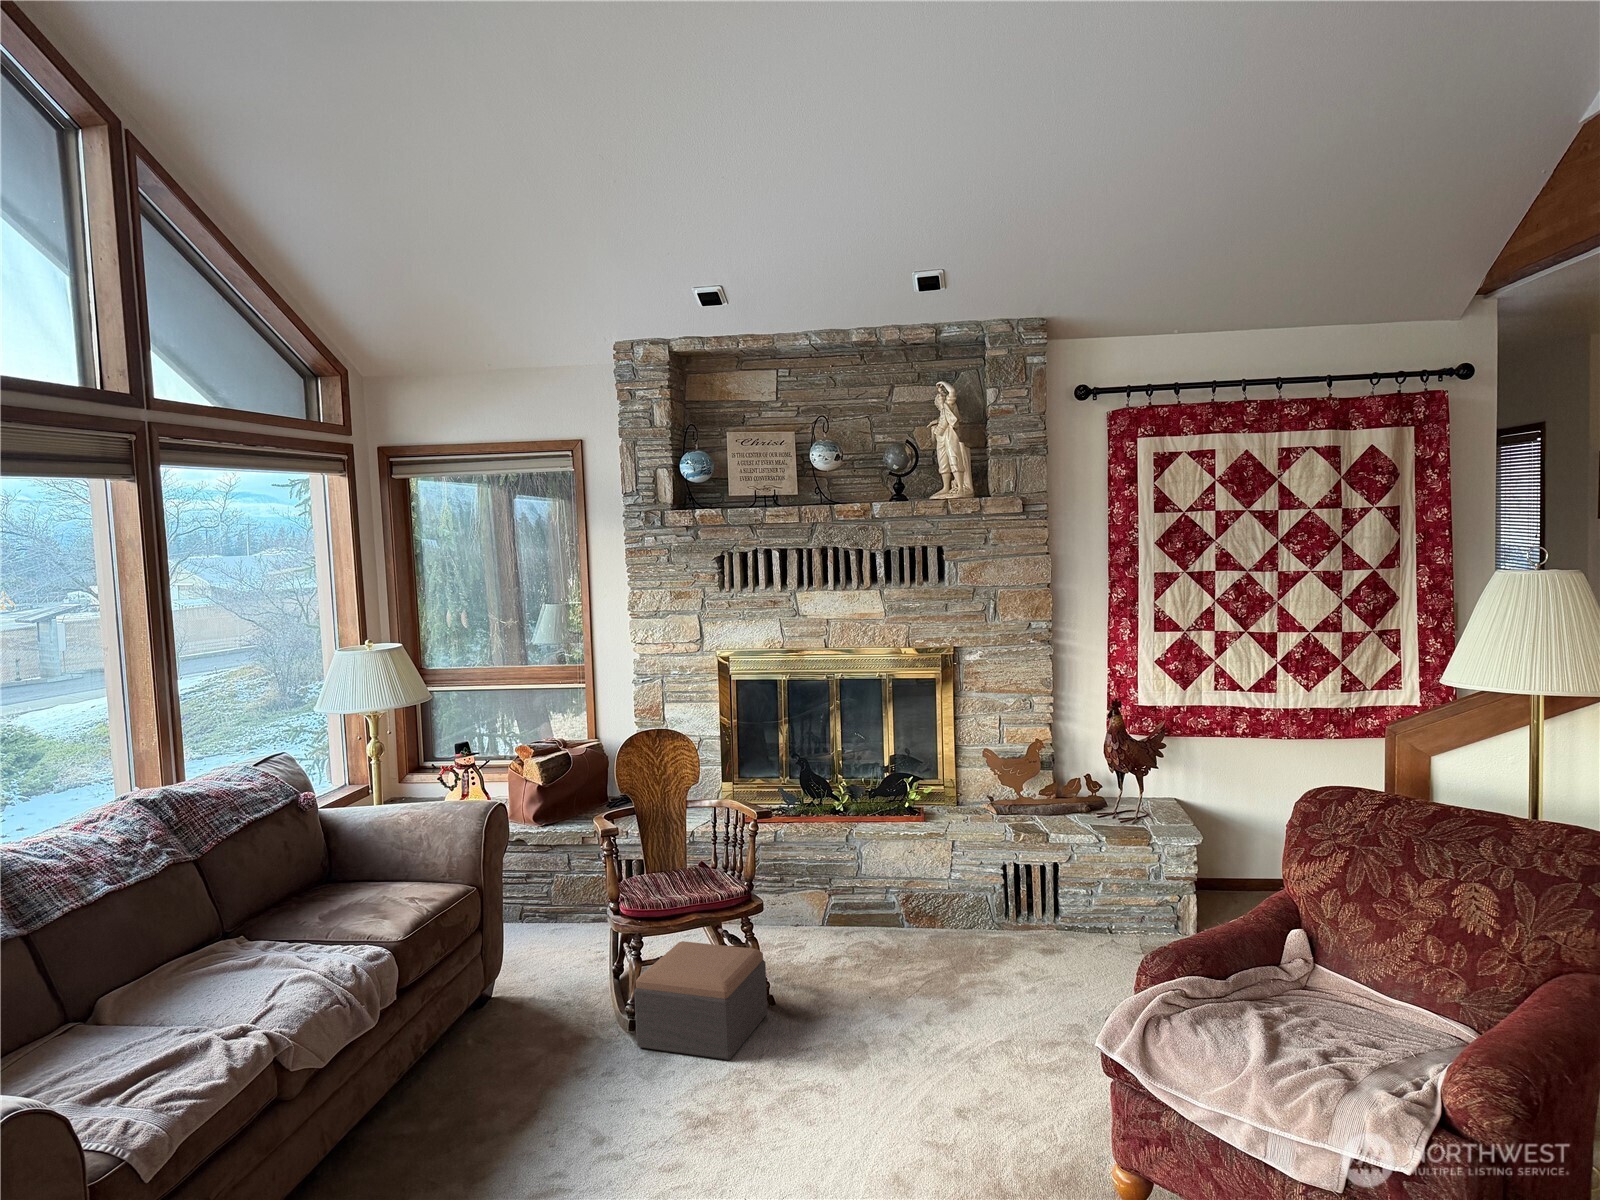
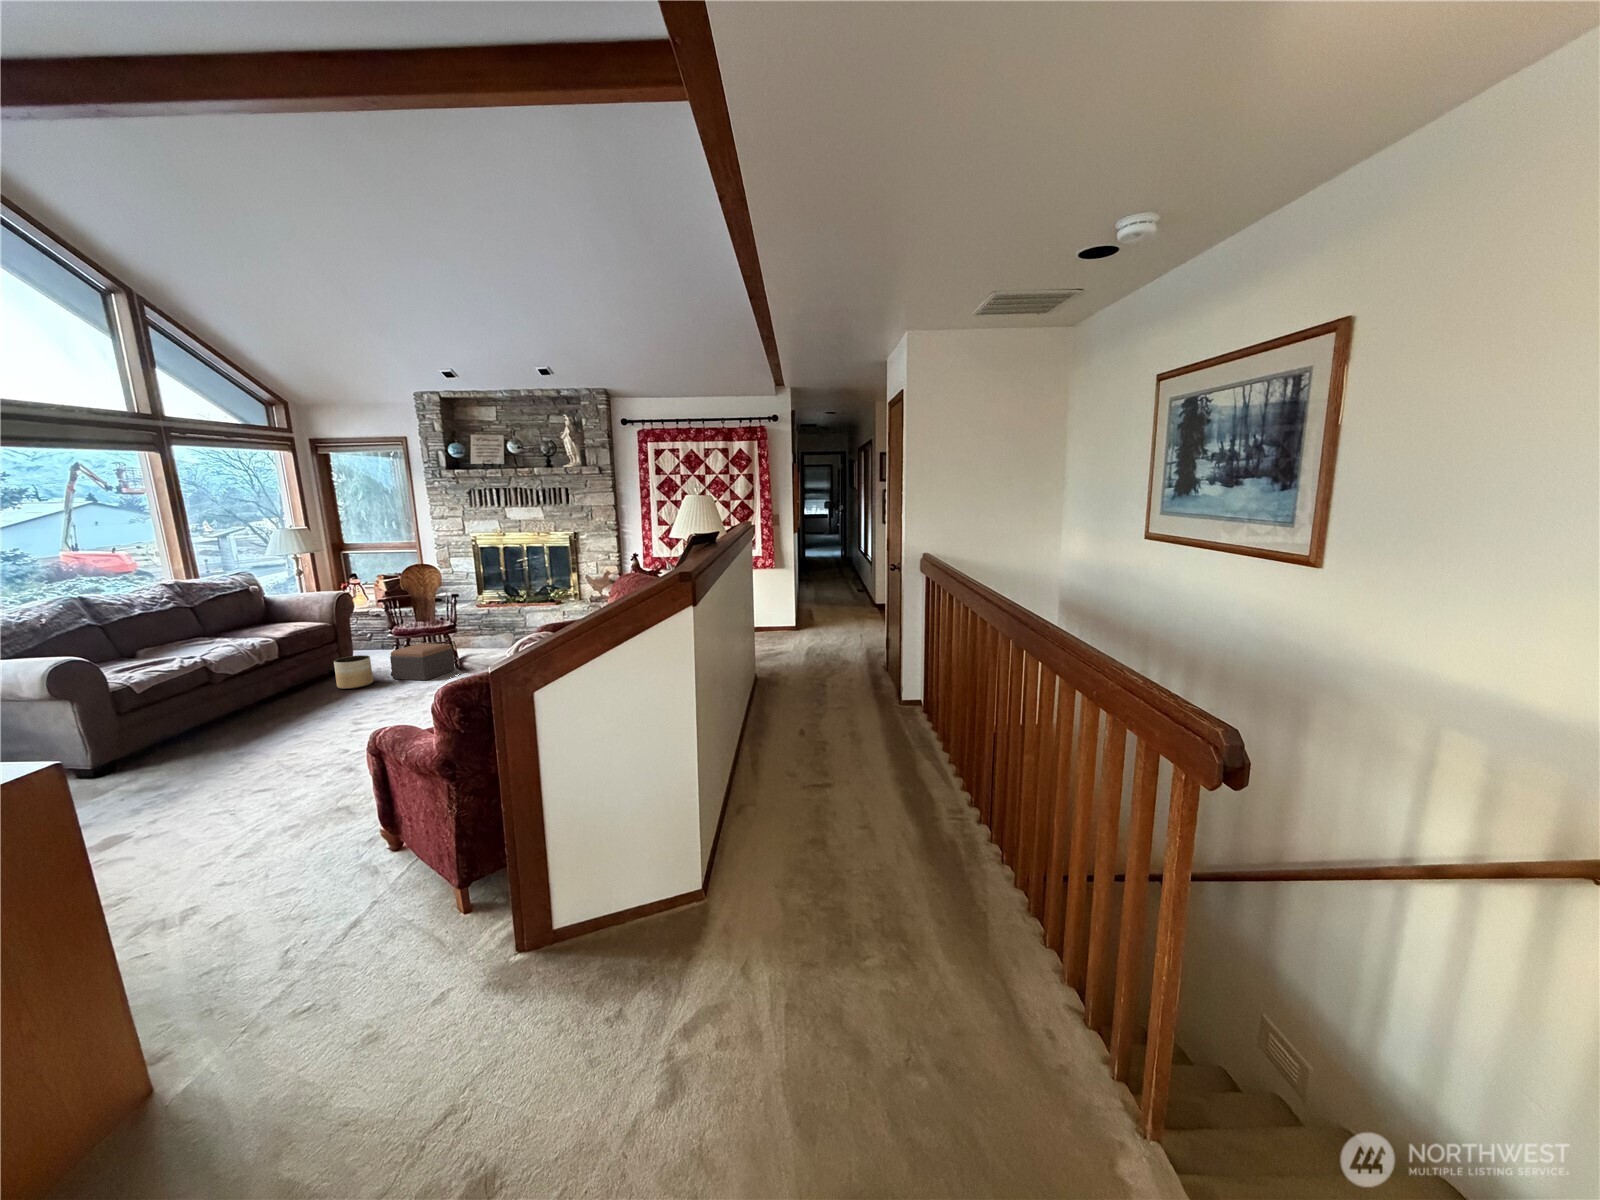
planter: none [517,987,599,1090] -> present [334,655,373,689]

